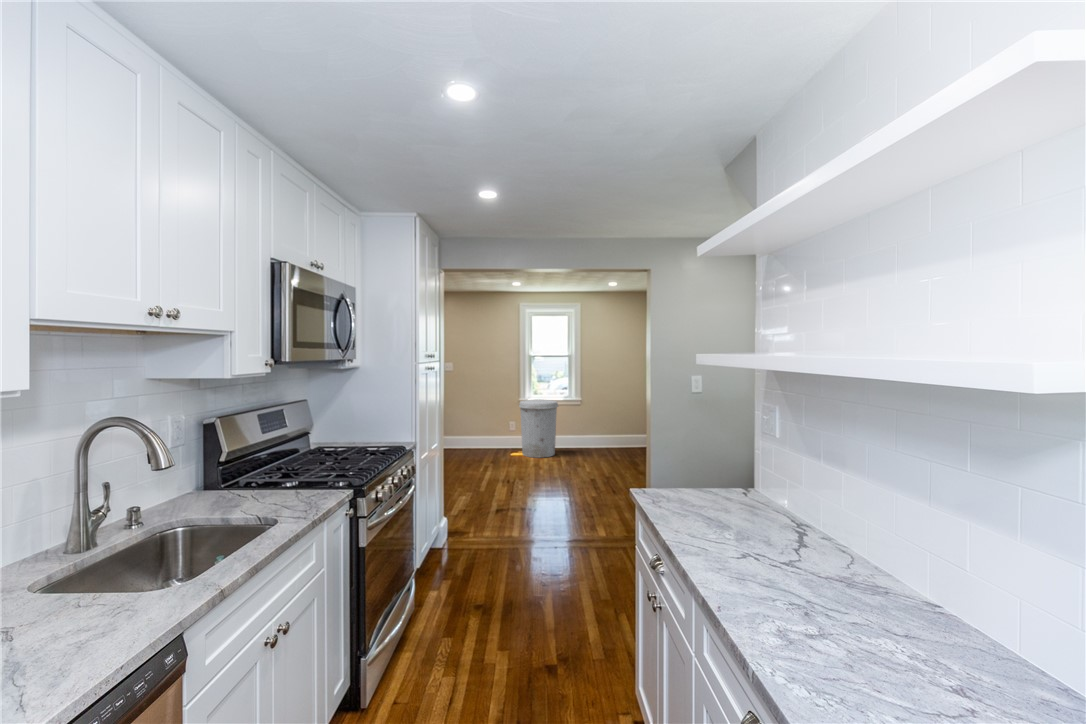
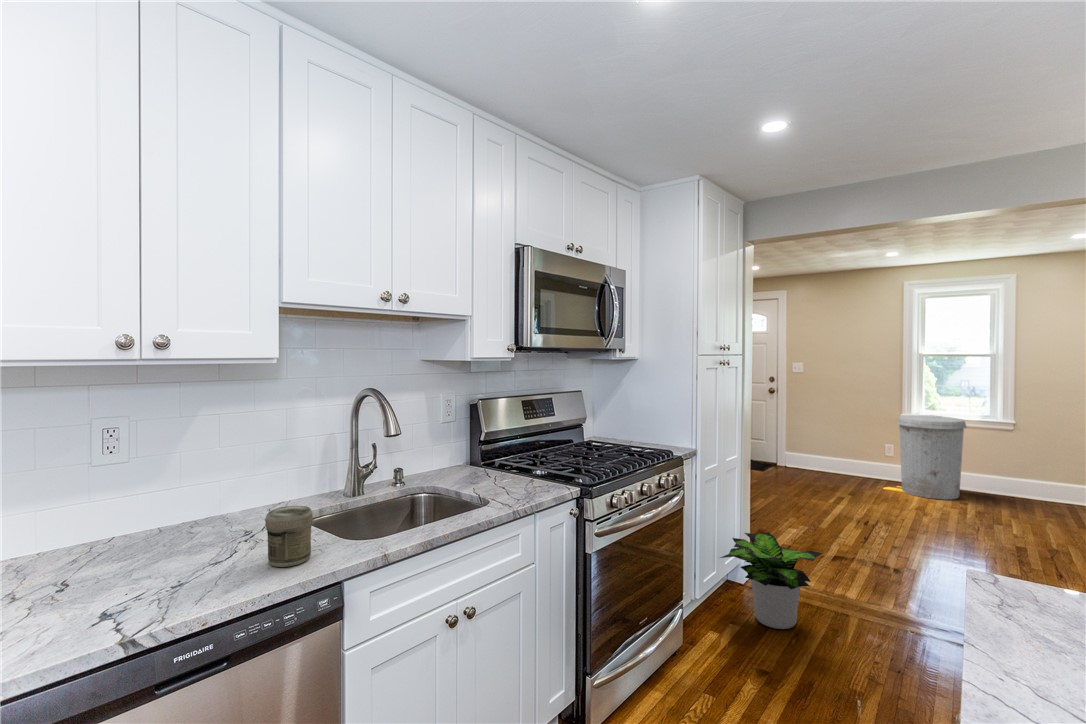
potted plant: none [432,501,506,573] -> present [721,532,823,629]
jar: none [64,563,133,643] -> present [265,506,313,567]

